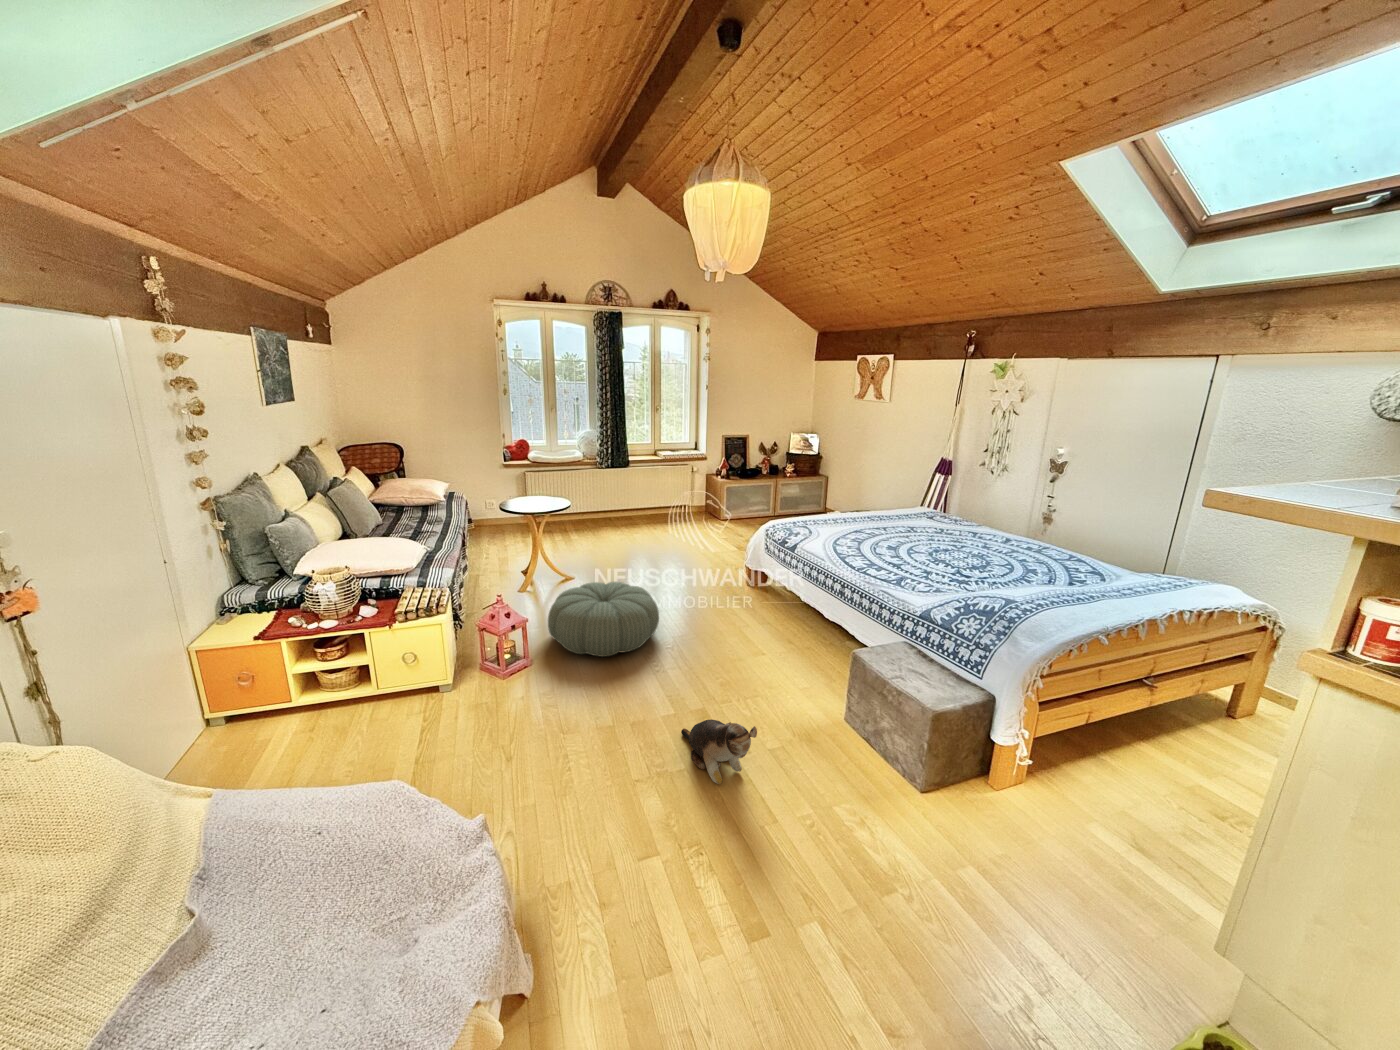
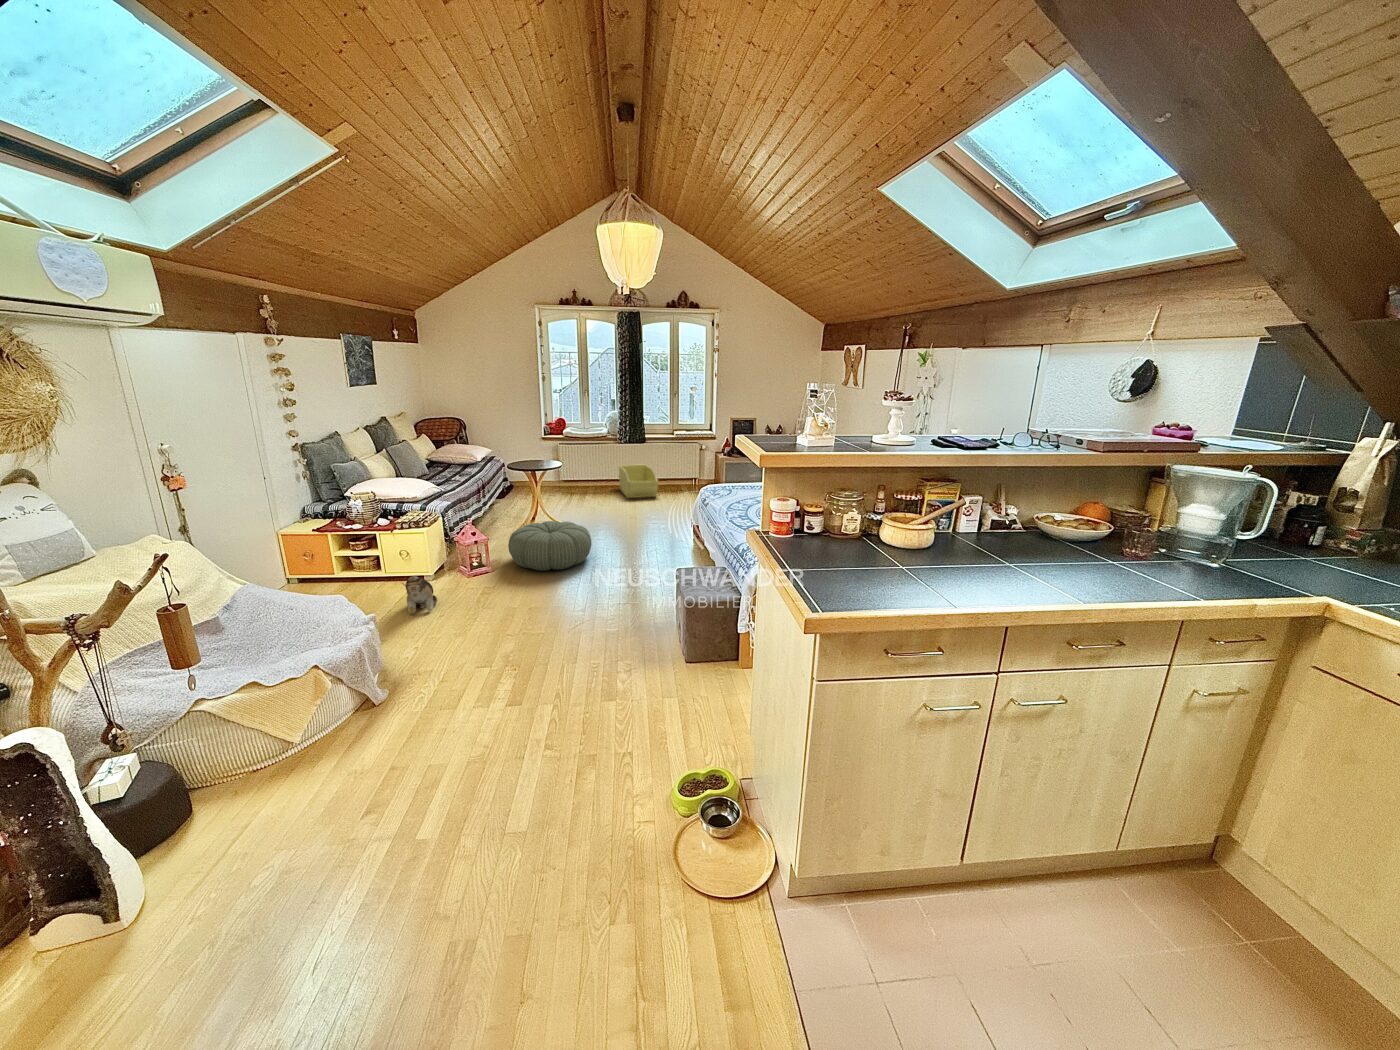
storage bin: none [602,493,661,536] -> present [619,465,658,498]
plush toy: present [681,719,757,784] -> present [402,576,437,614]

